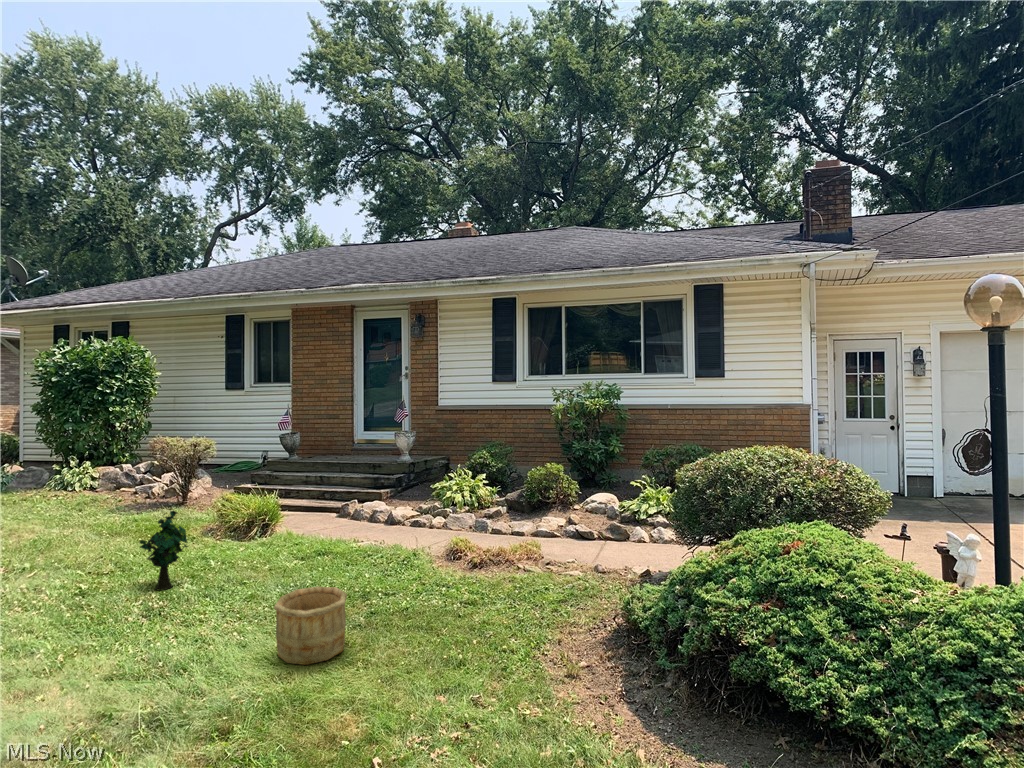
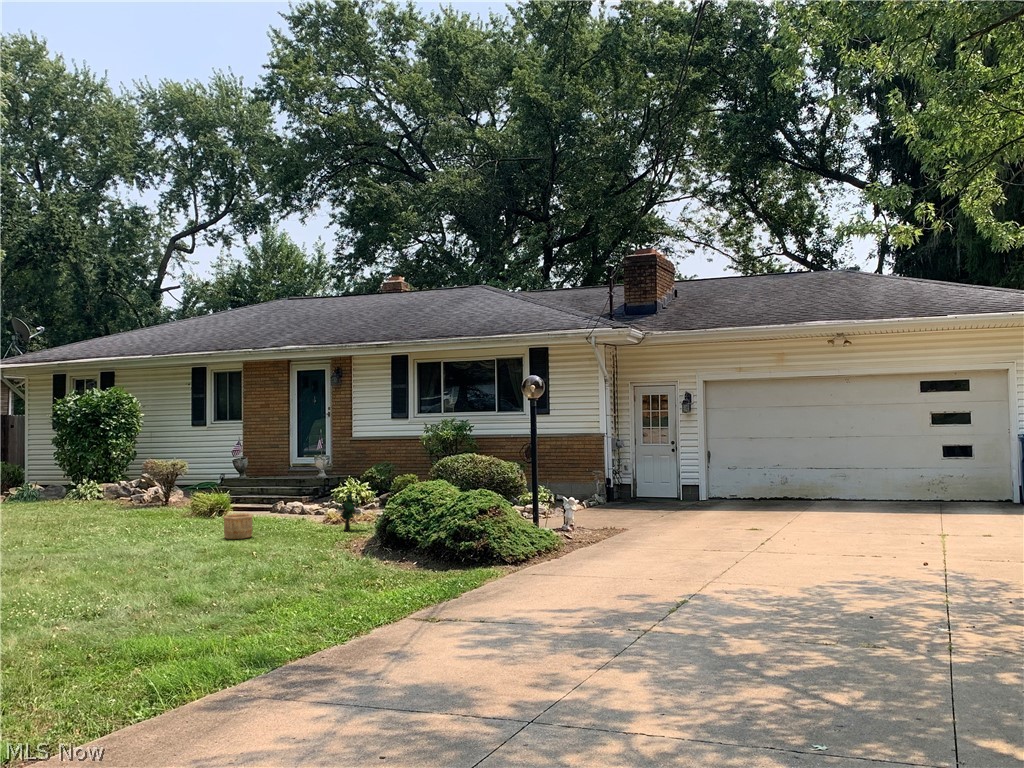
decorative plant: present [139,511,188,590] -> present [336,491,358,531]

